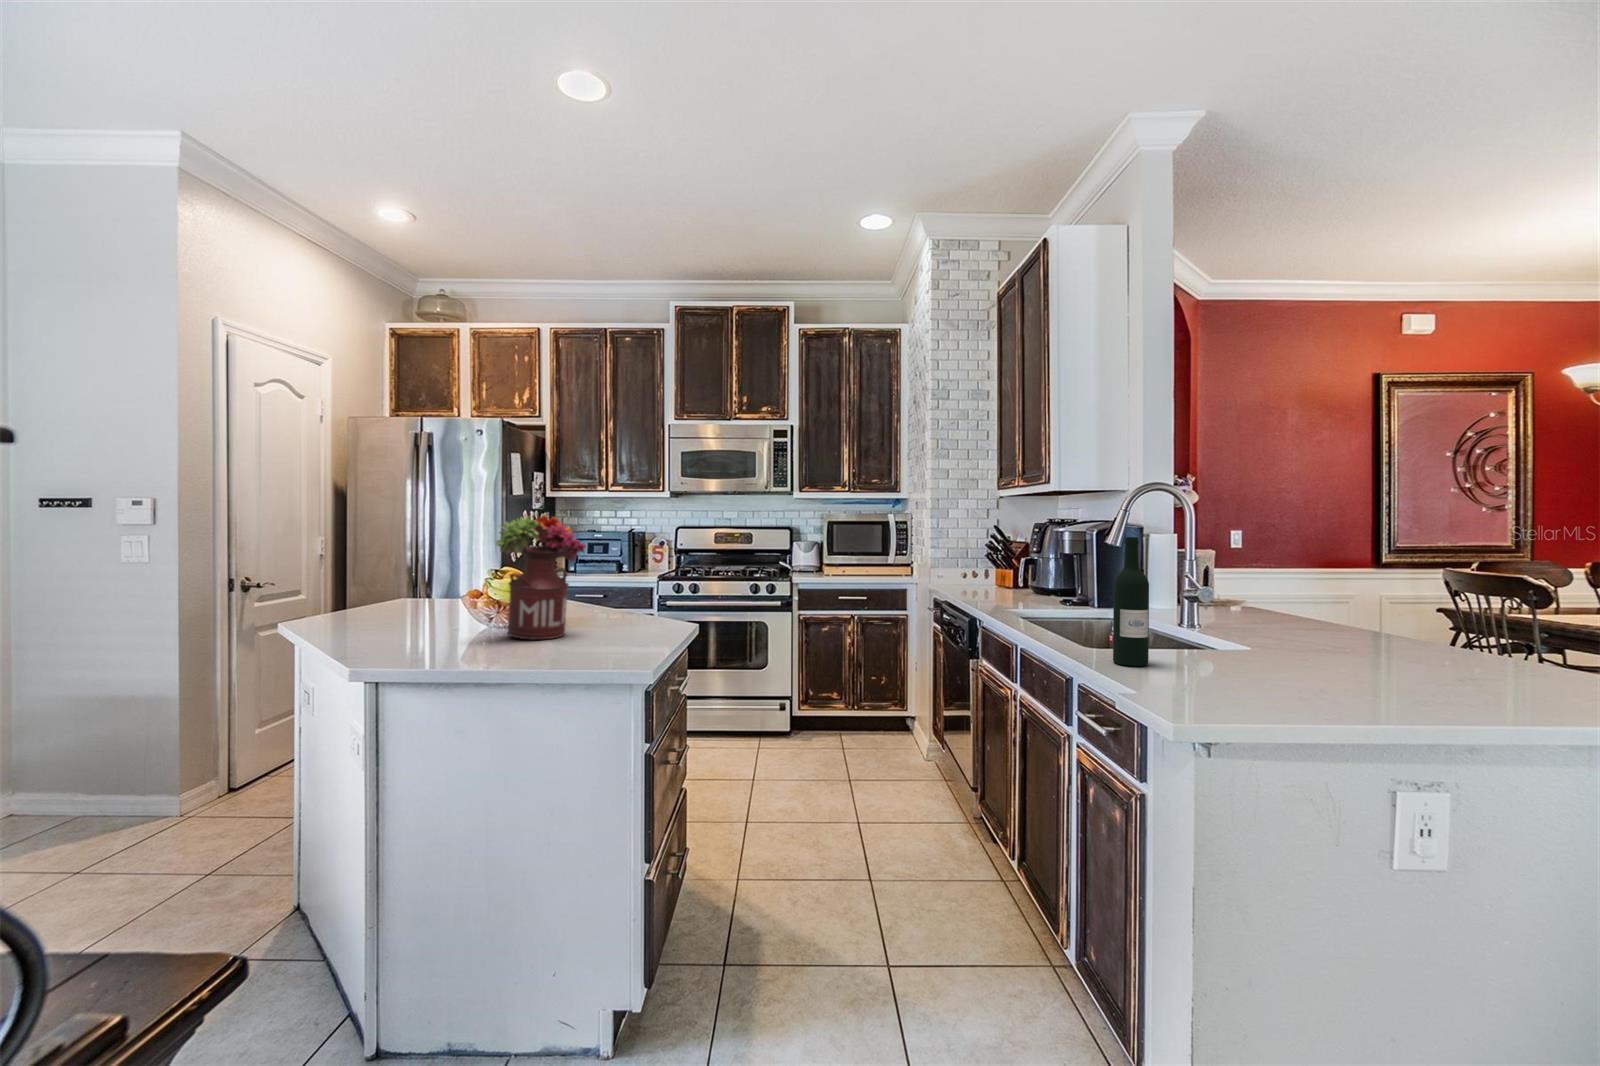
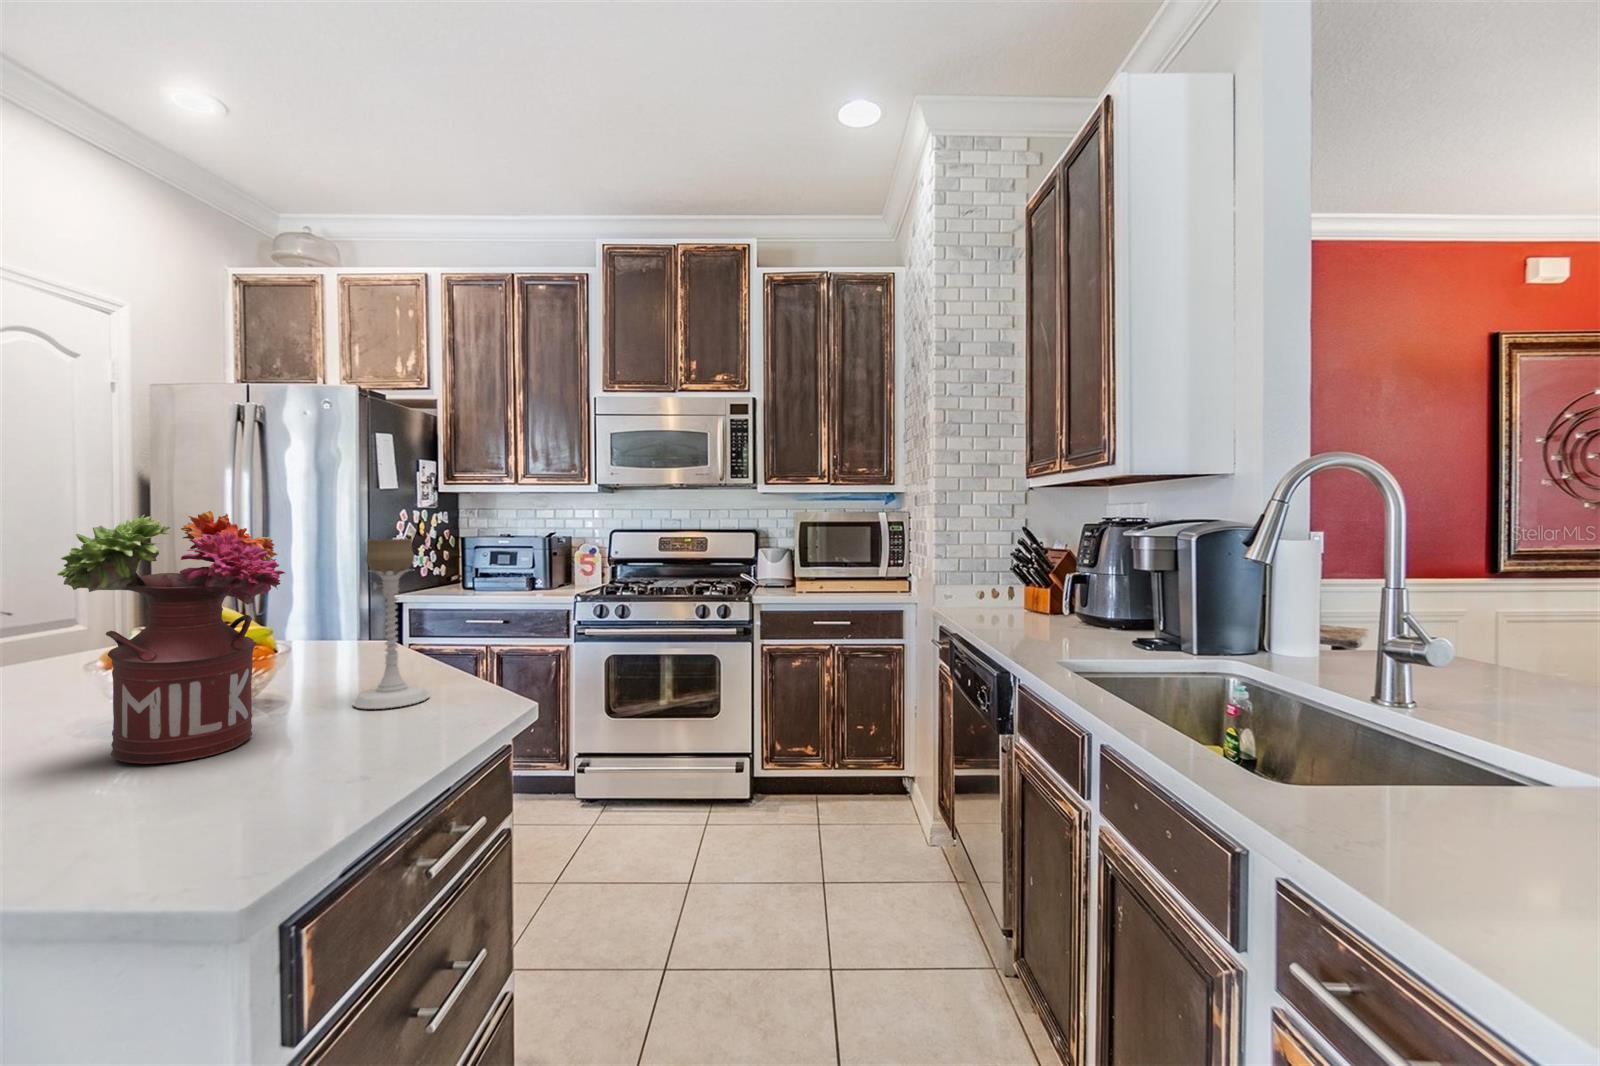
candle holder: none [595,530,634,625] -> present [353,539,429,709]
wine bottle: present [1113,537,1149,666] -> none [1381,558,1484,873]

